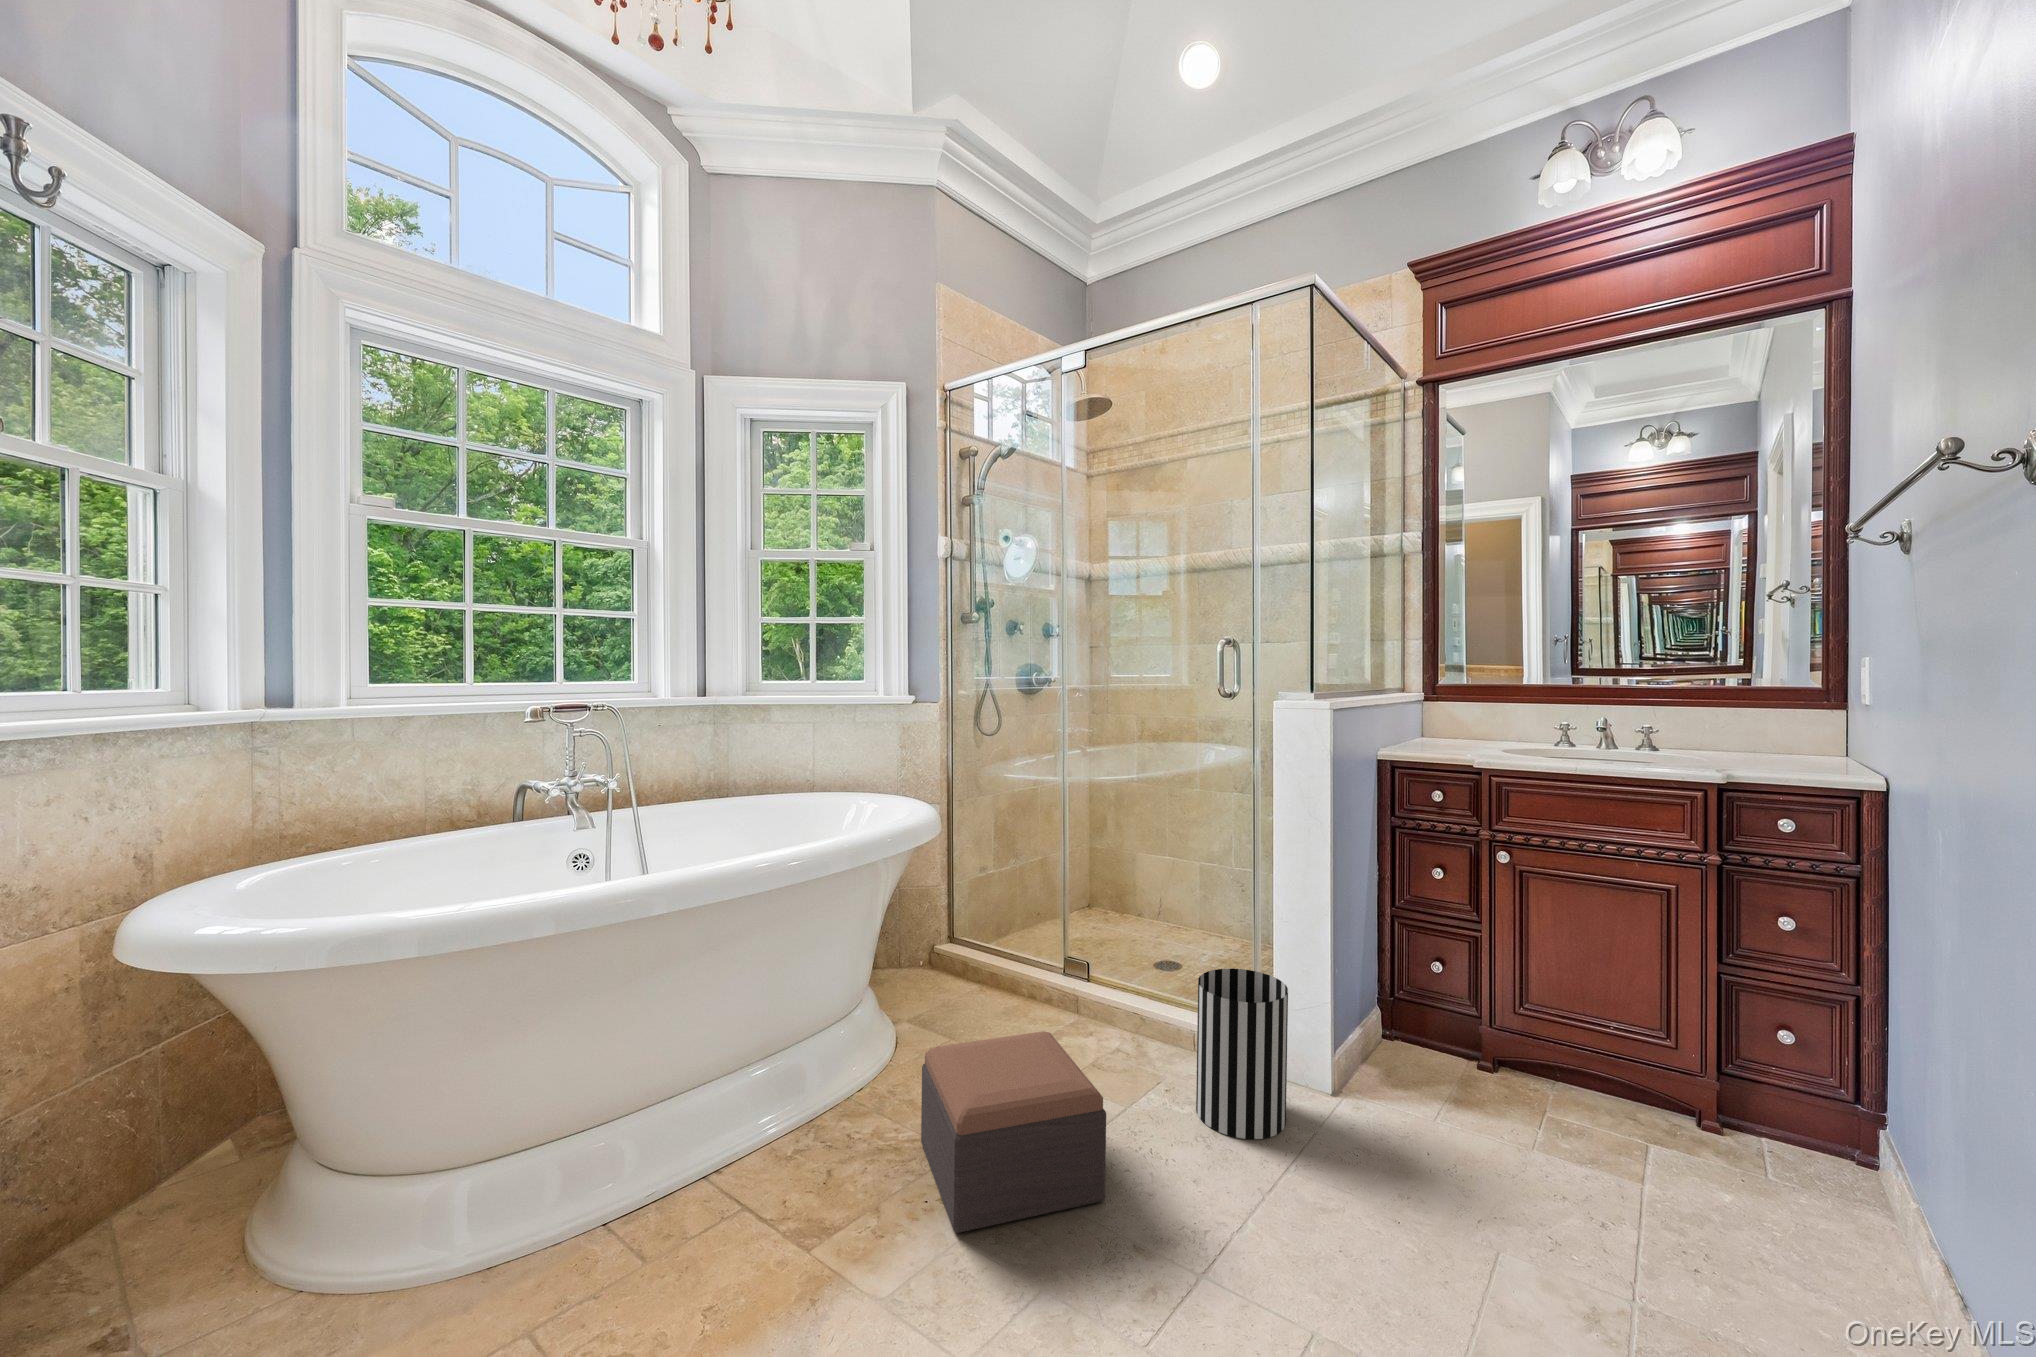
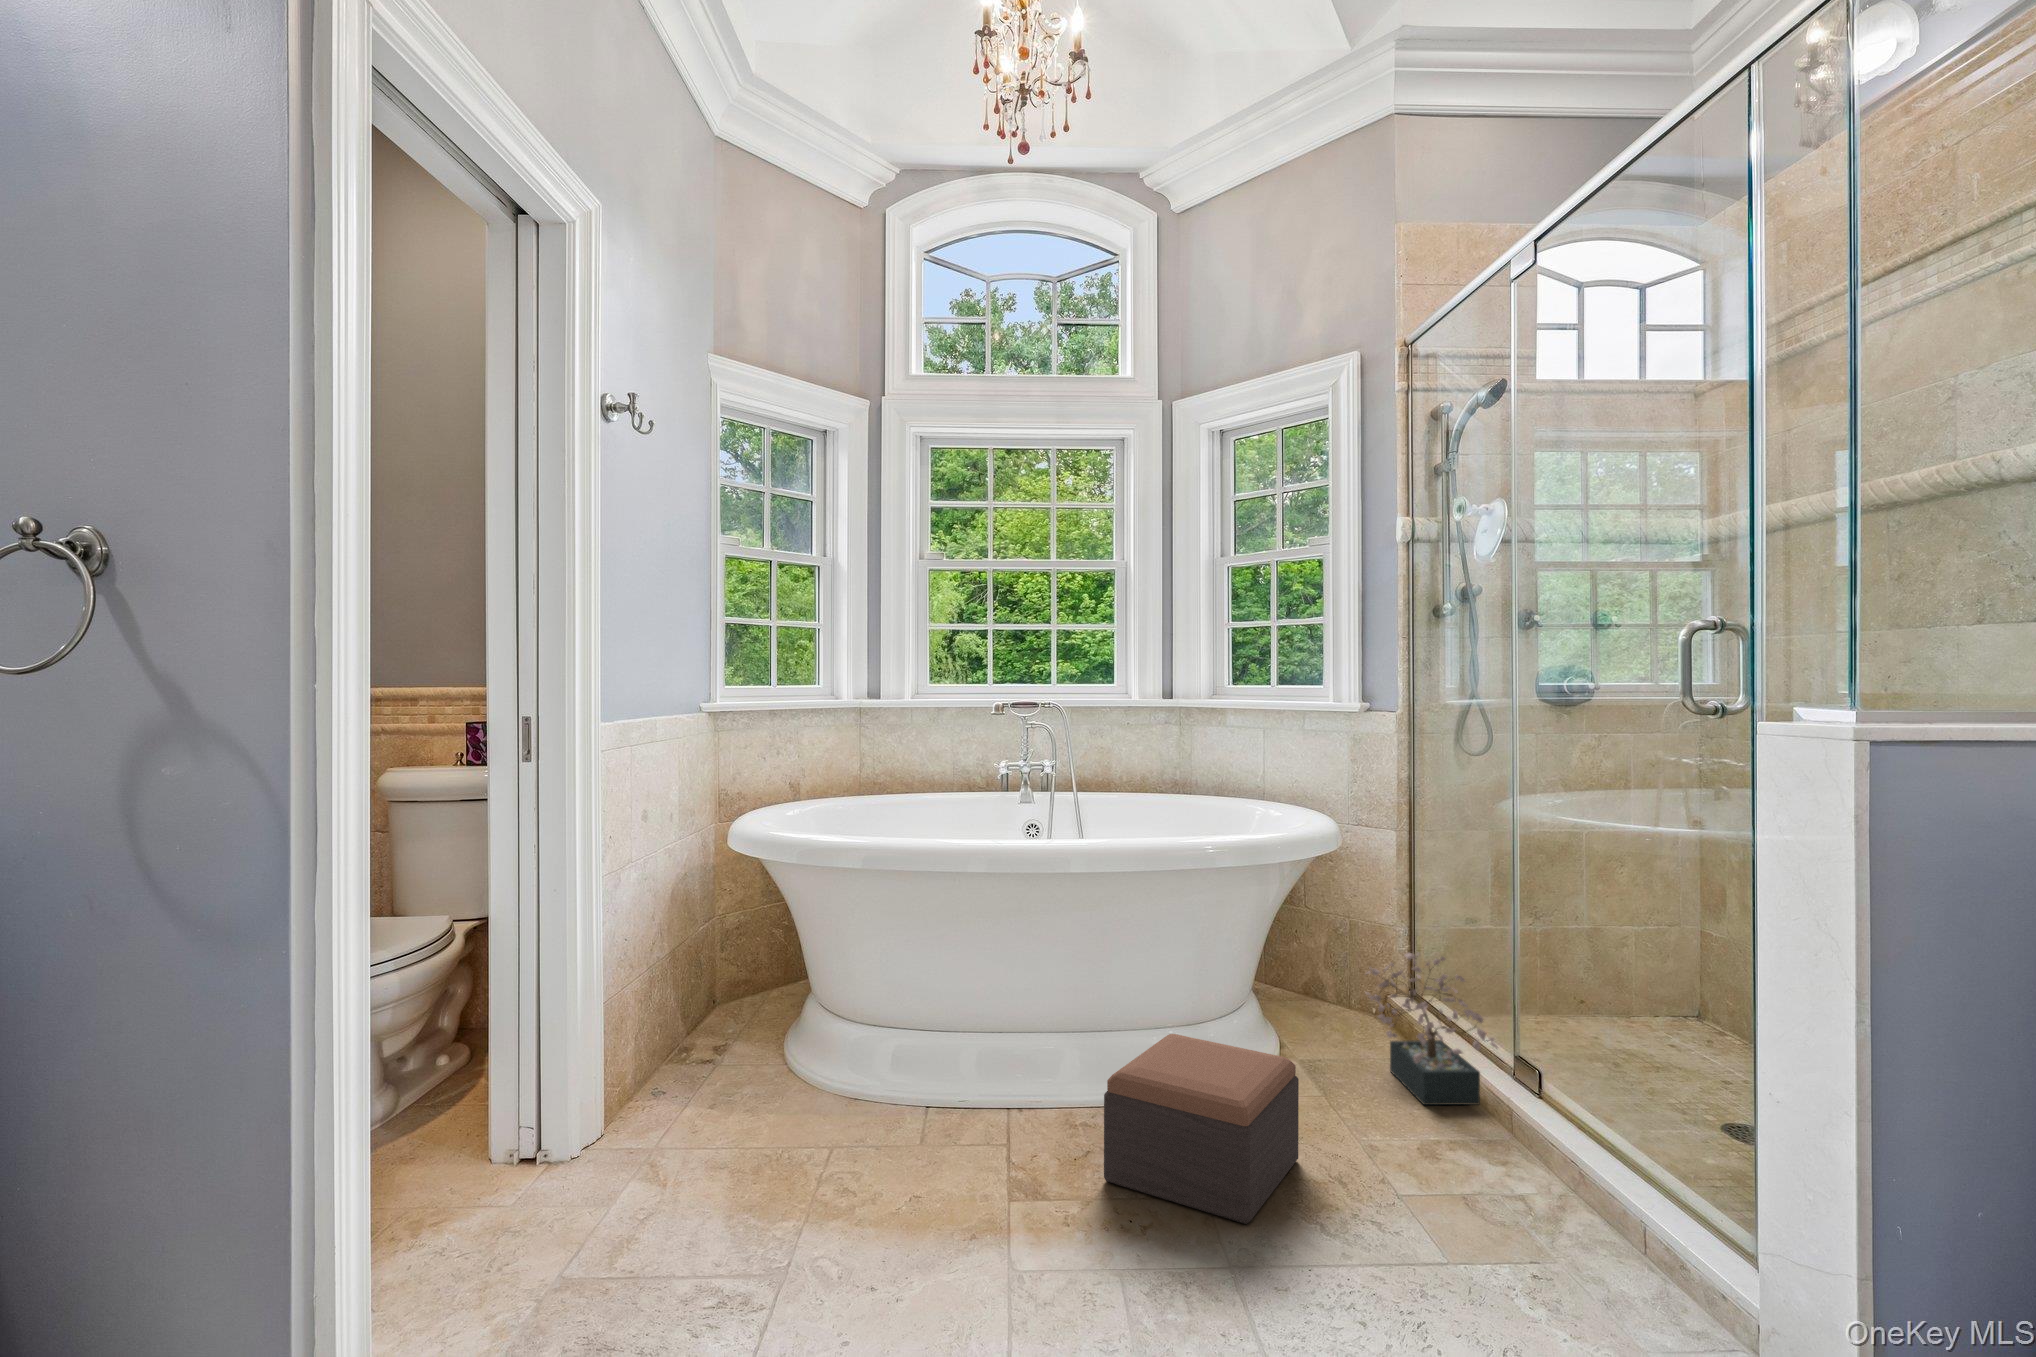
decorative plant: none [975,904,1094,1031] -> present [1366,953,1497,1105]
wastebasket: present [1196,969,1288,1139] -> none [1459,1056,1587,1284]

